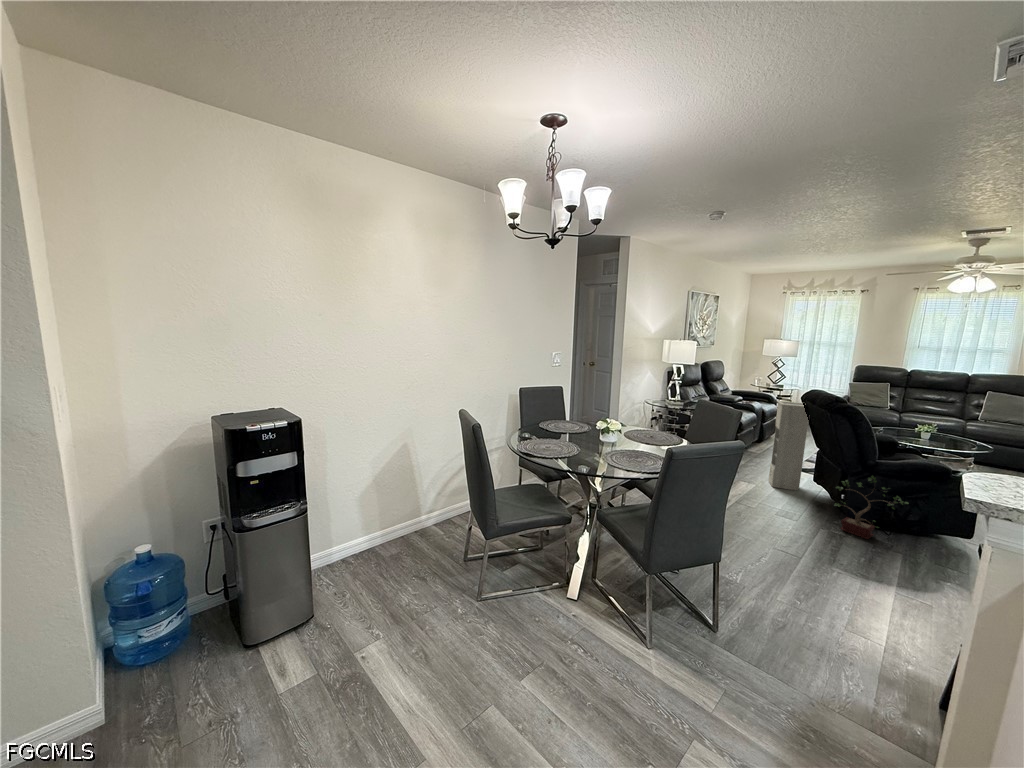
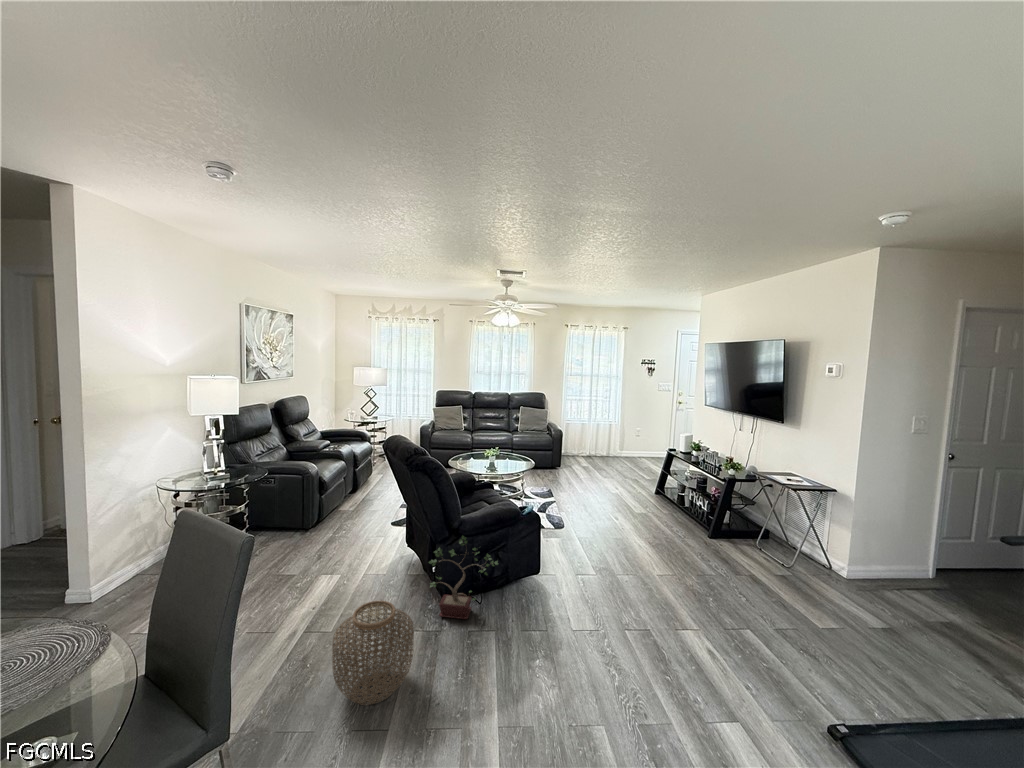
cabinet: present [768,401,809,490] -> none [358,448,395,569]
woven basket: none [760,488,821,547] -> present [332,601,414,705]

